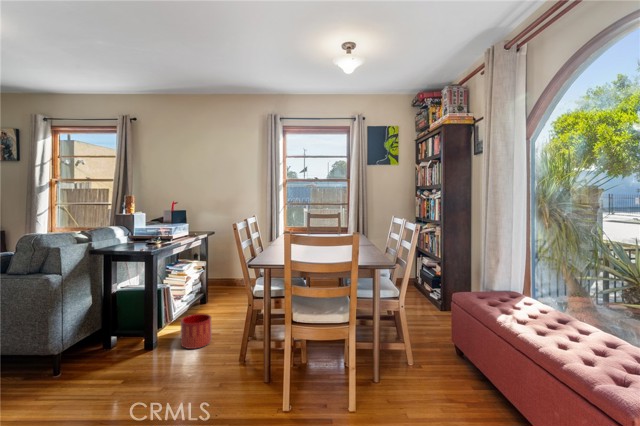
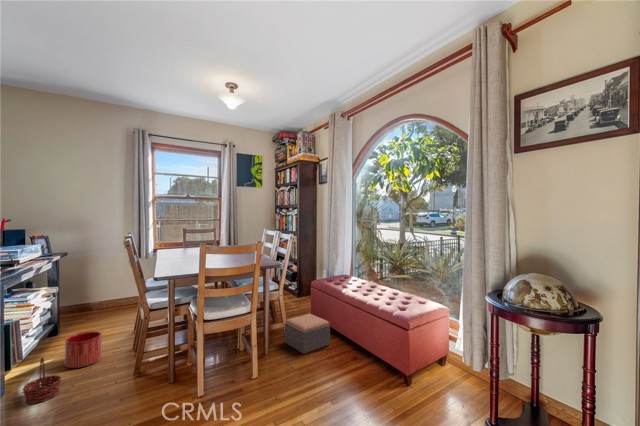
basket: none [132,336,164,380] -> present [22,358,61,404]
footstool: none [402,341,472,402] -> present [285,314,330,354]

